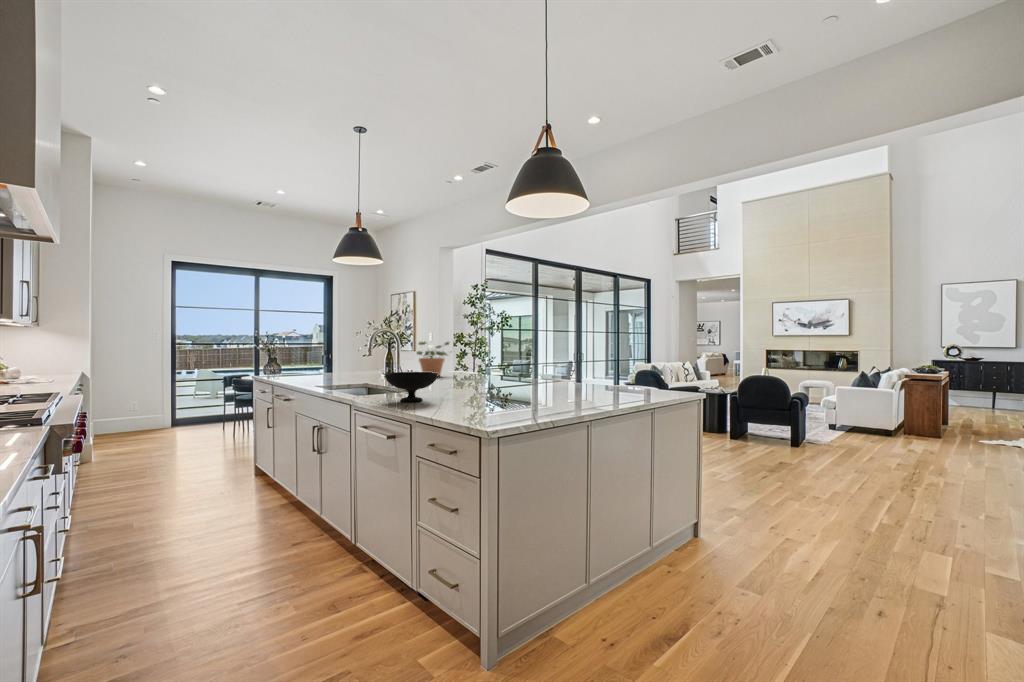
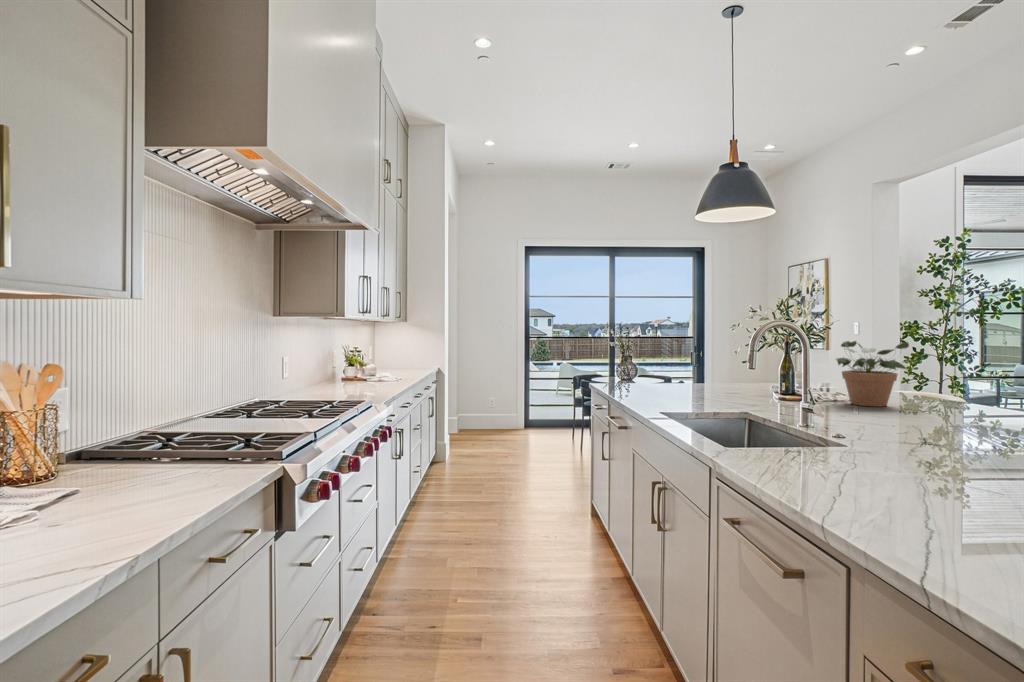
bowl: present [384,372,438,402] -> none [782,420,924,499]

